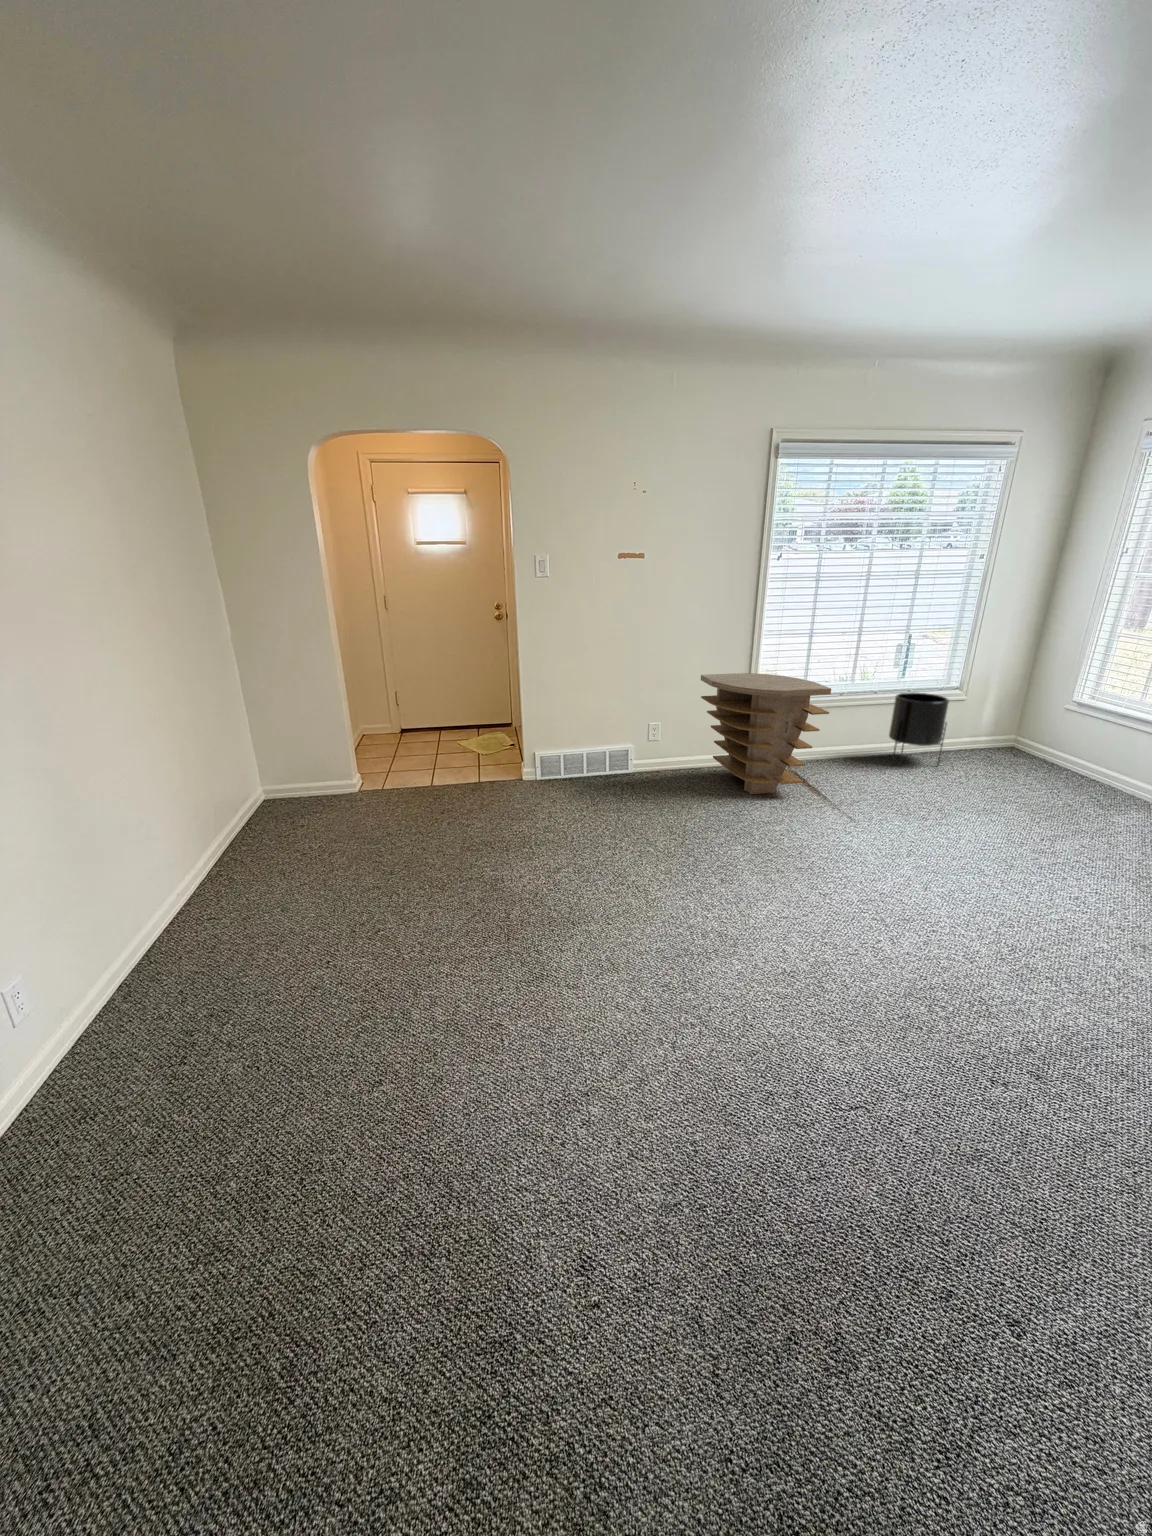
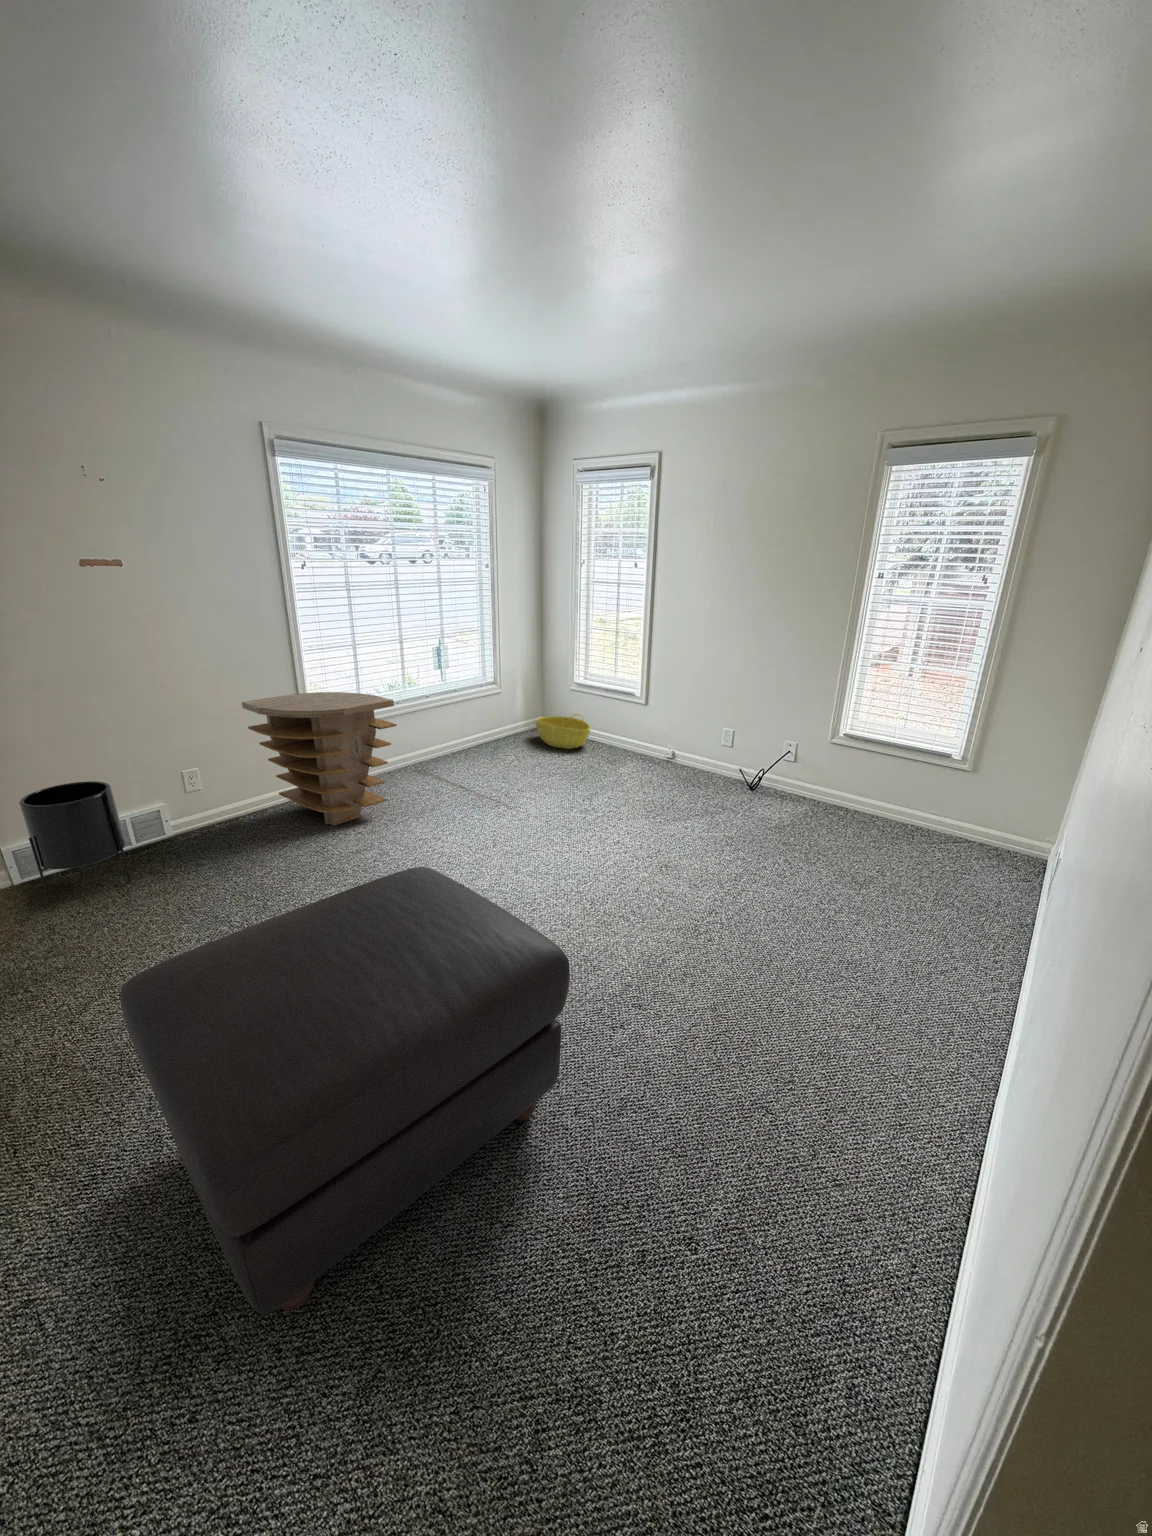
planter: present [889,693,949,764] -> present [19,781,132,902]
basket: none [997,732,1077,775] -> present [536,714,590,749]
ottoman: none [580,839,943,1124] -> present [120,867,570,1315]

